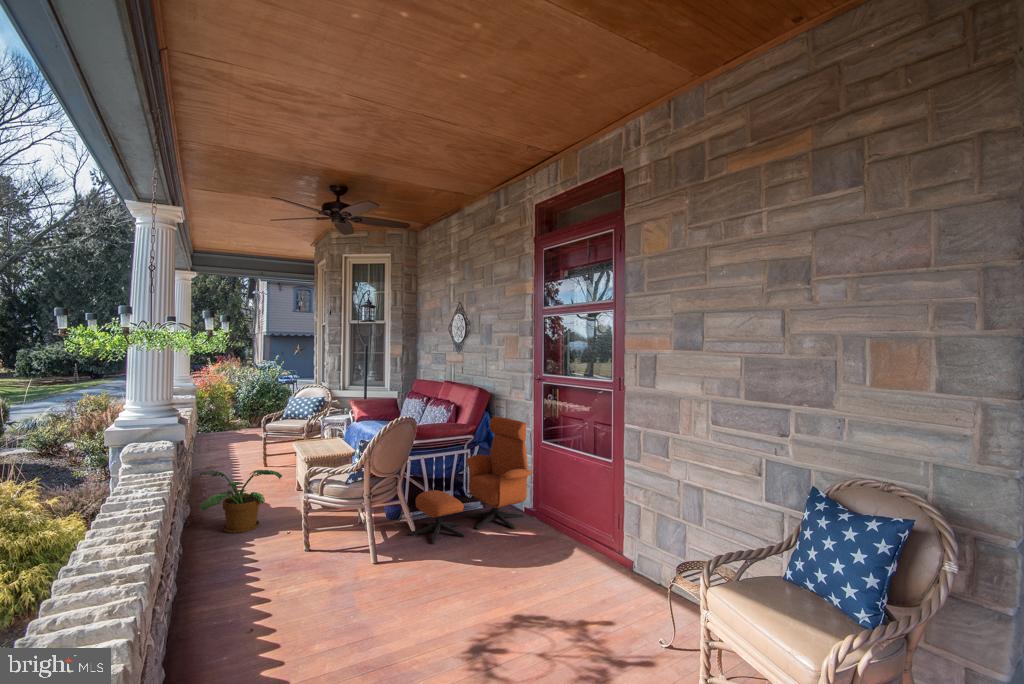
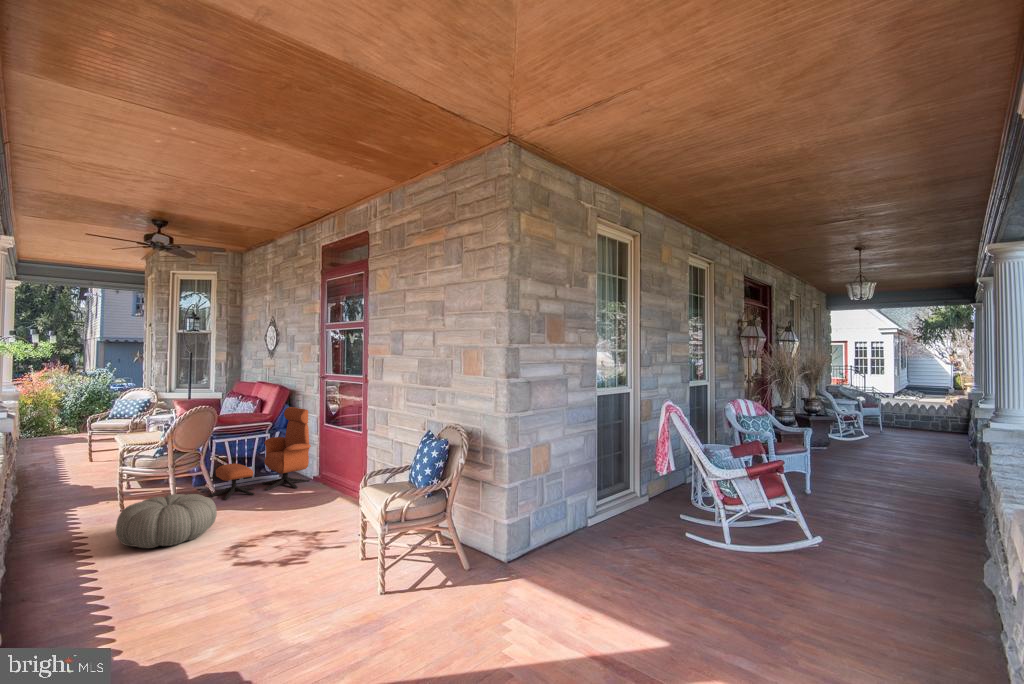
potted plant: present [200,470,282,533] -> none [21,453,99,504]
pouf: none [317,549,445,647] -> present [116,494,217,548]

